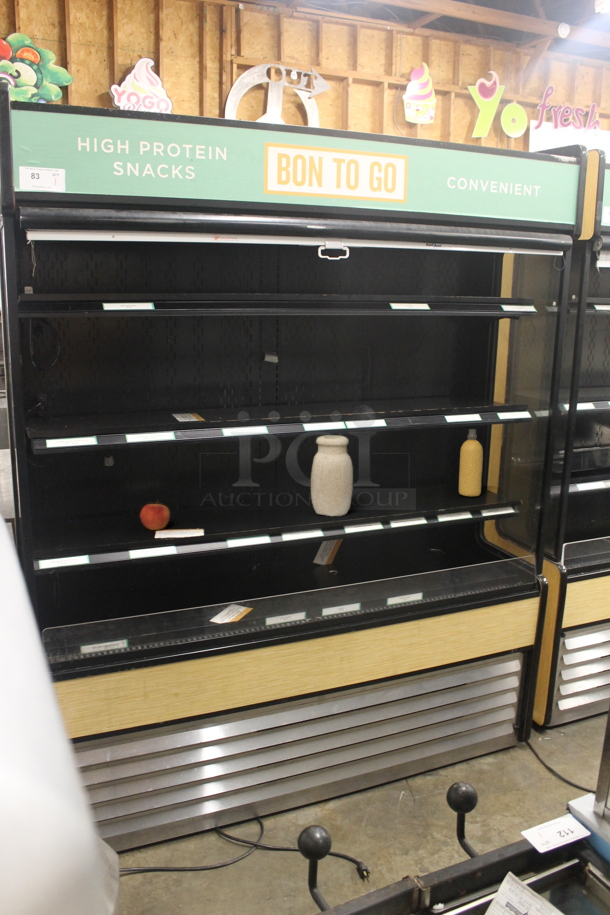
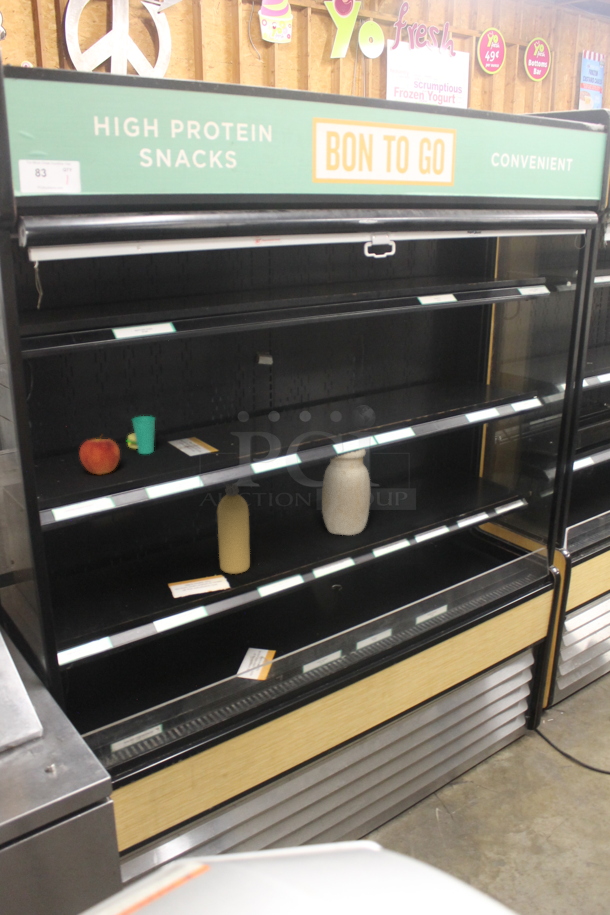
cup: none [143,393,162,422] -> present [127,416,155,454]
bottle: present [459,429,483,496] -> present [217,484,250,574]
apple: present [140,504,170,530] -> present [79,438,120,475]

